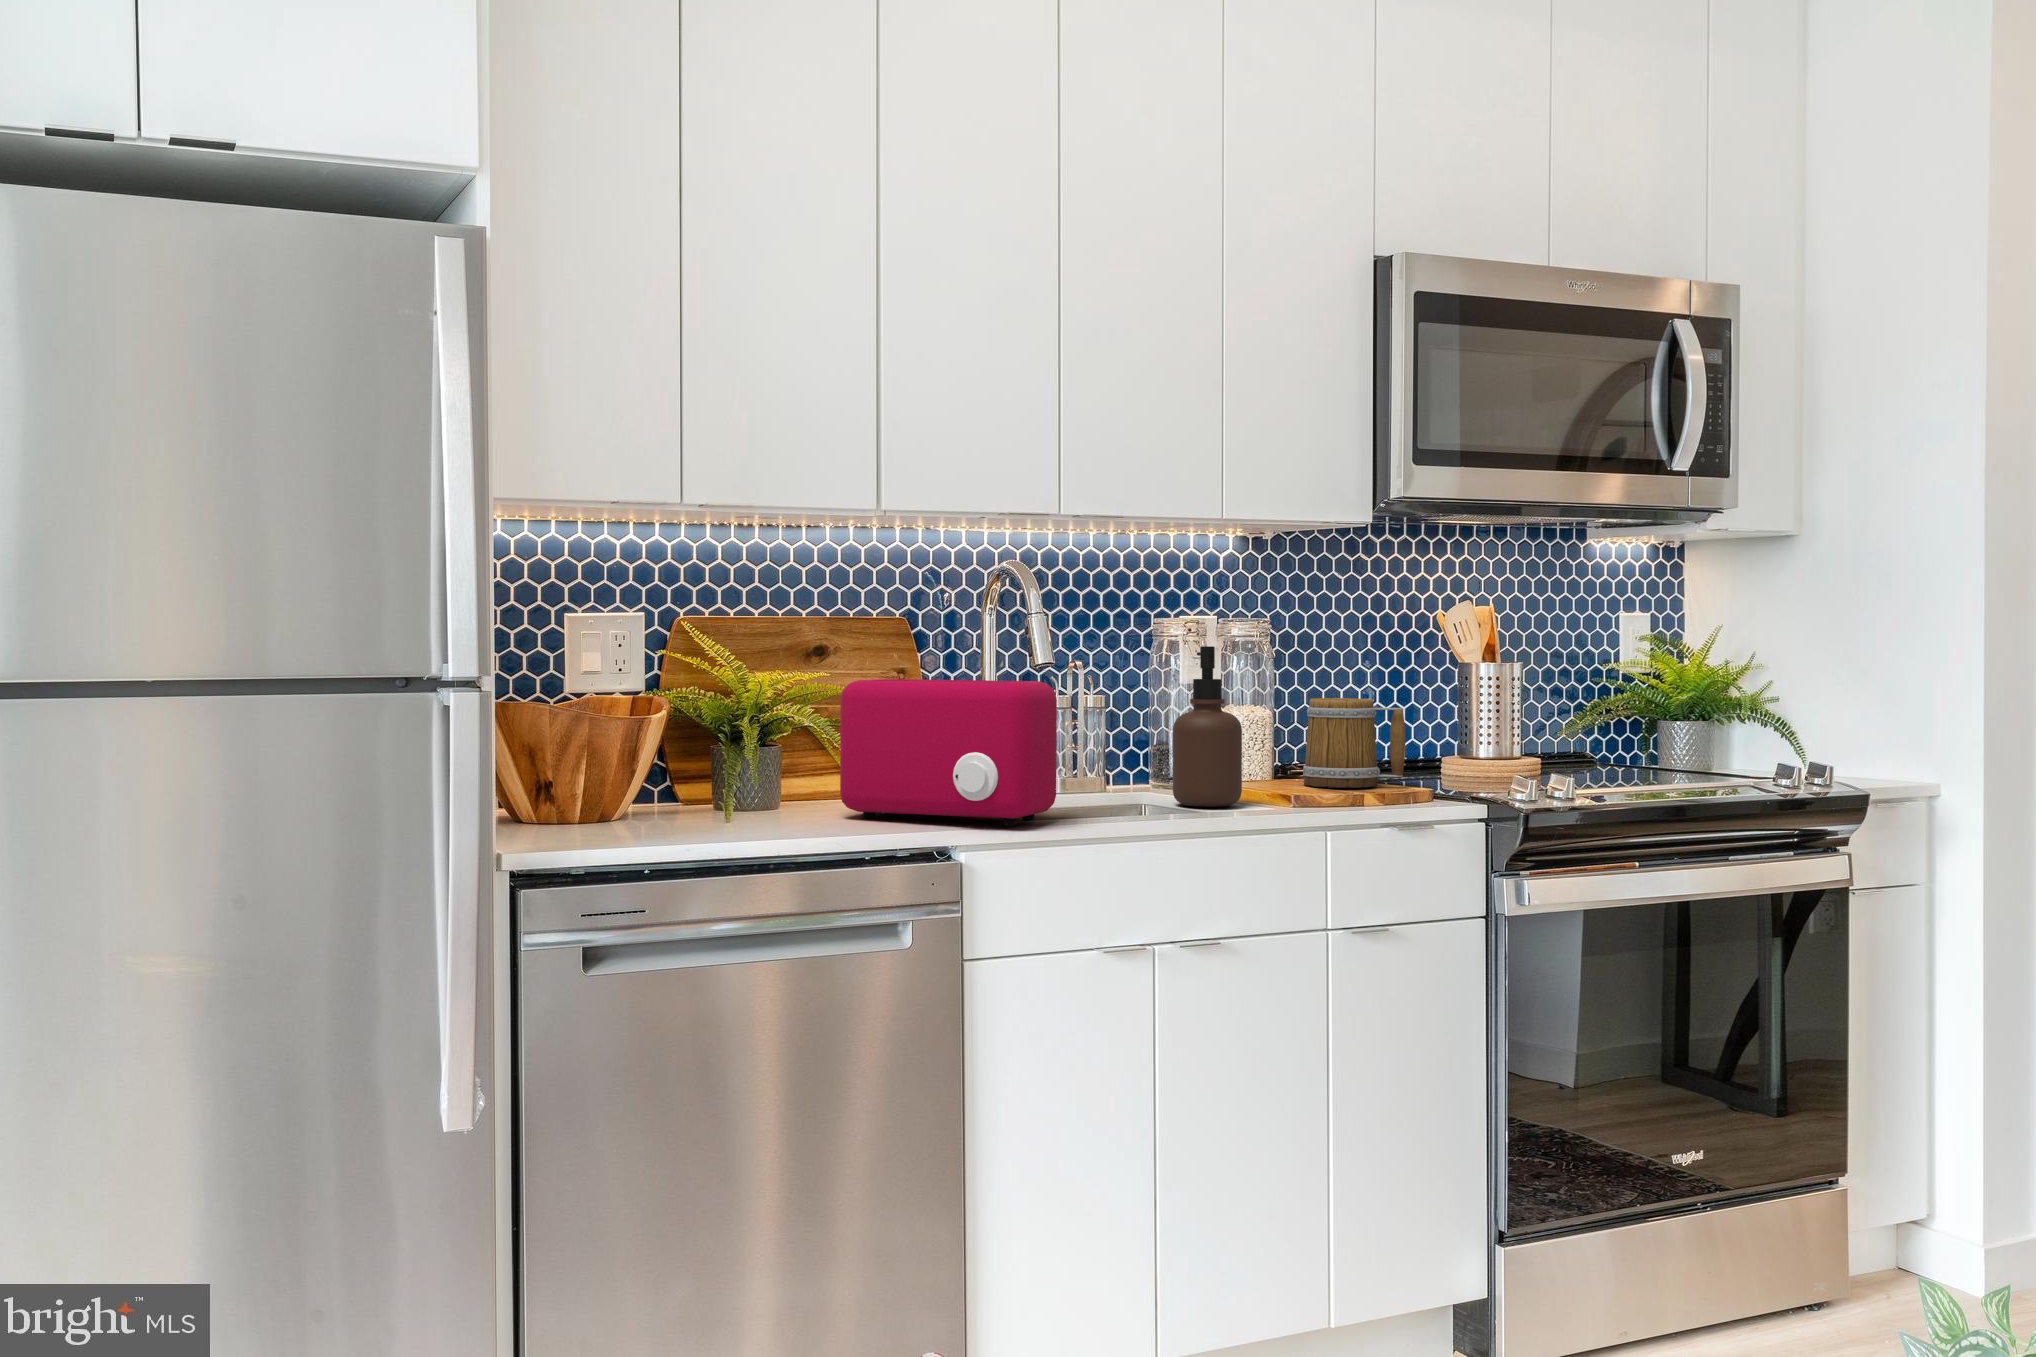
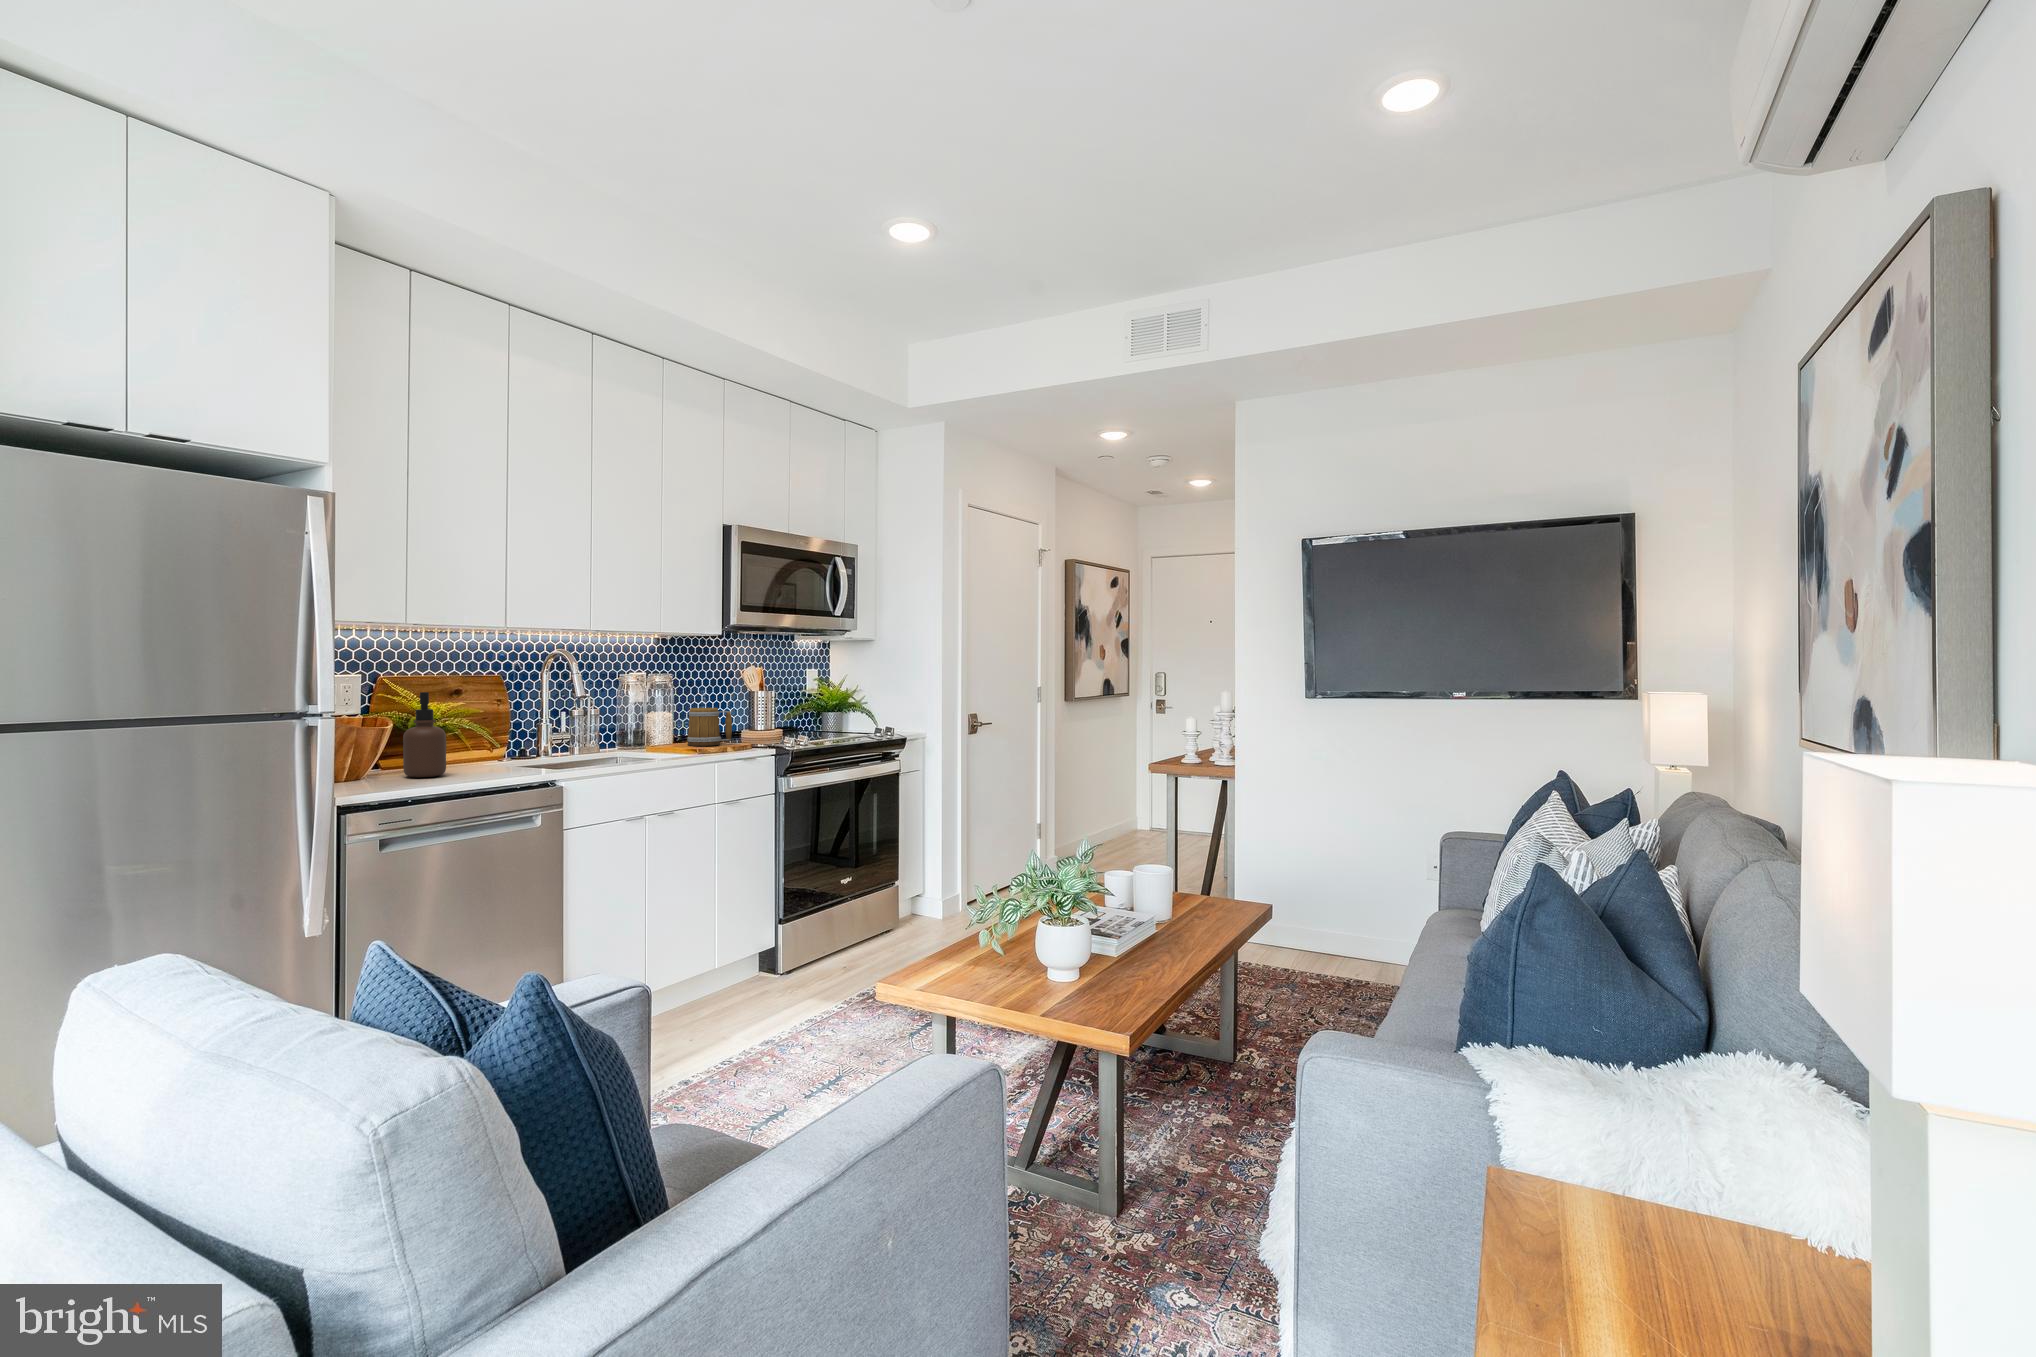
soap dispenser: present [1173,646,1242,807] -> present [403,692,446,777]
toaster: present [840,679,1057,825] -> none [486,705,595,770]

